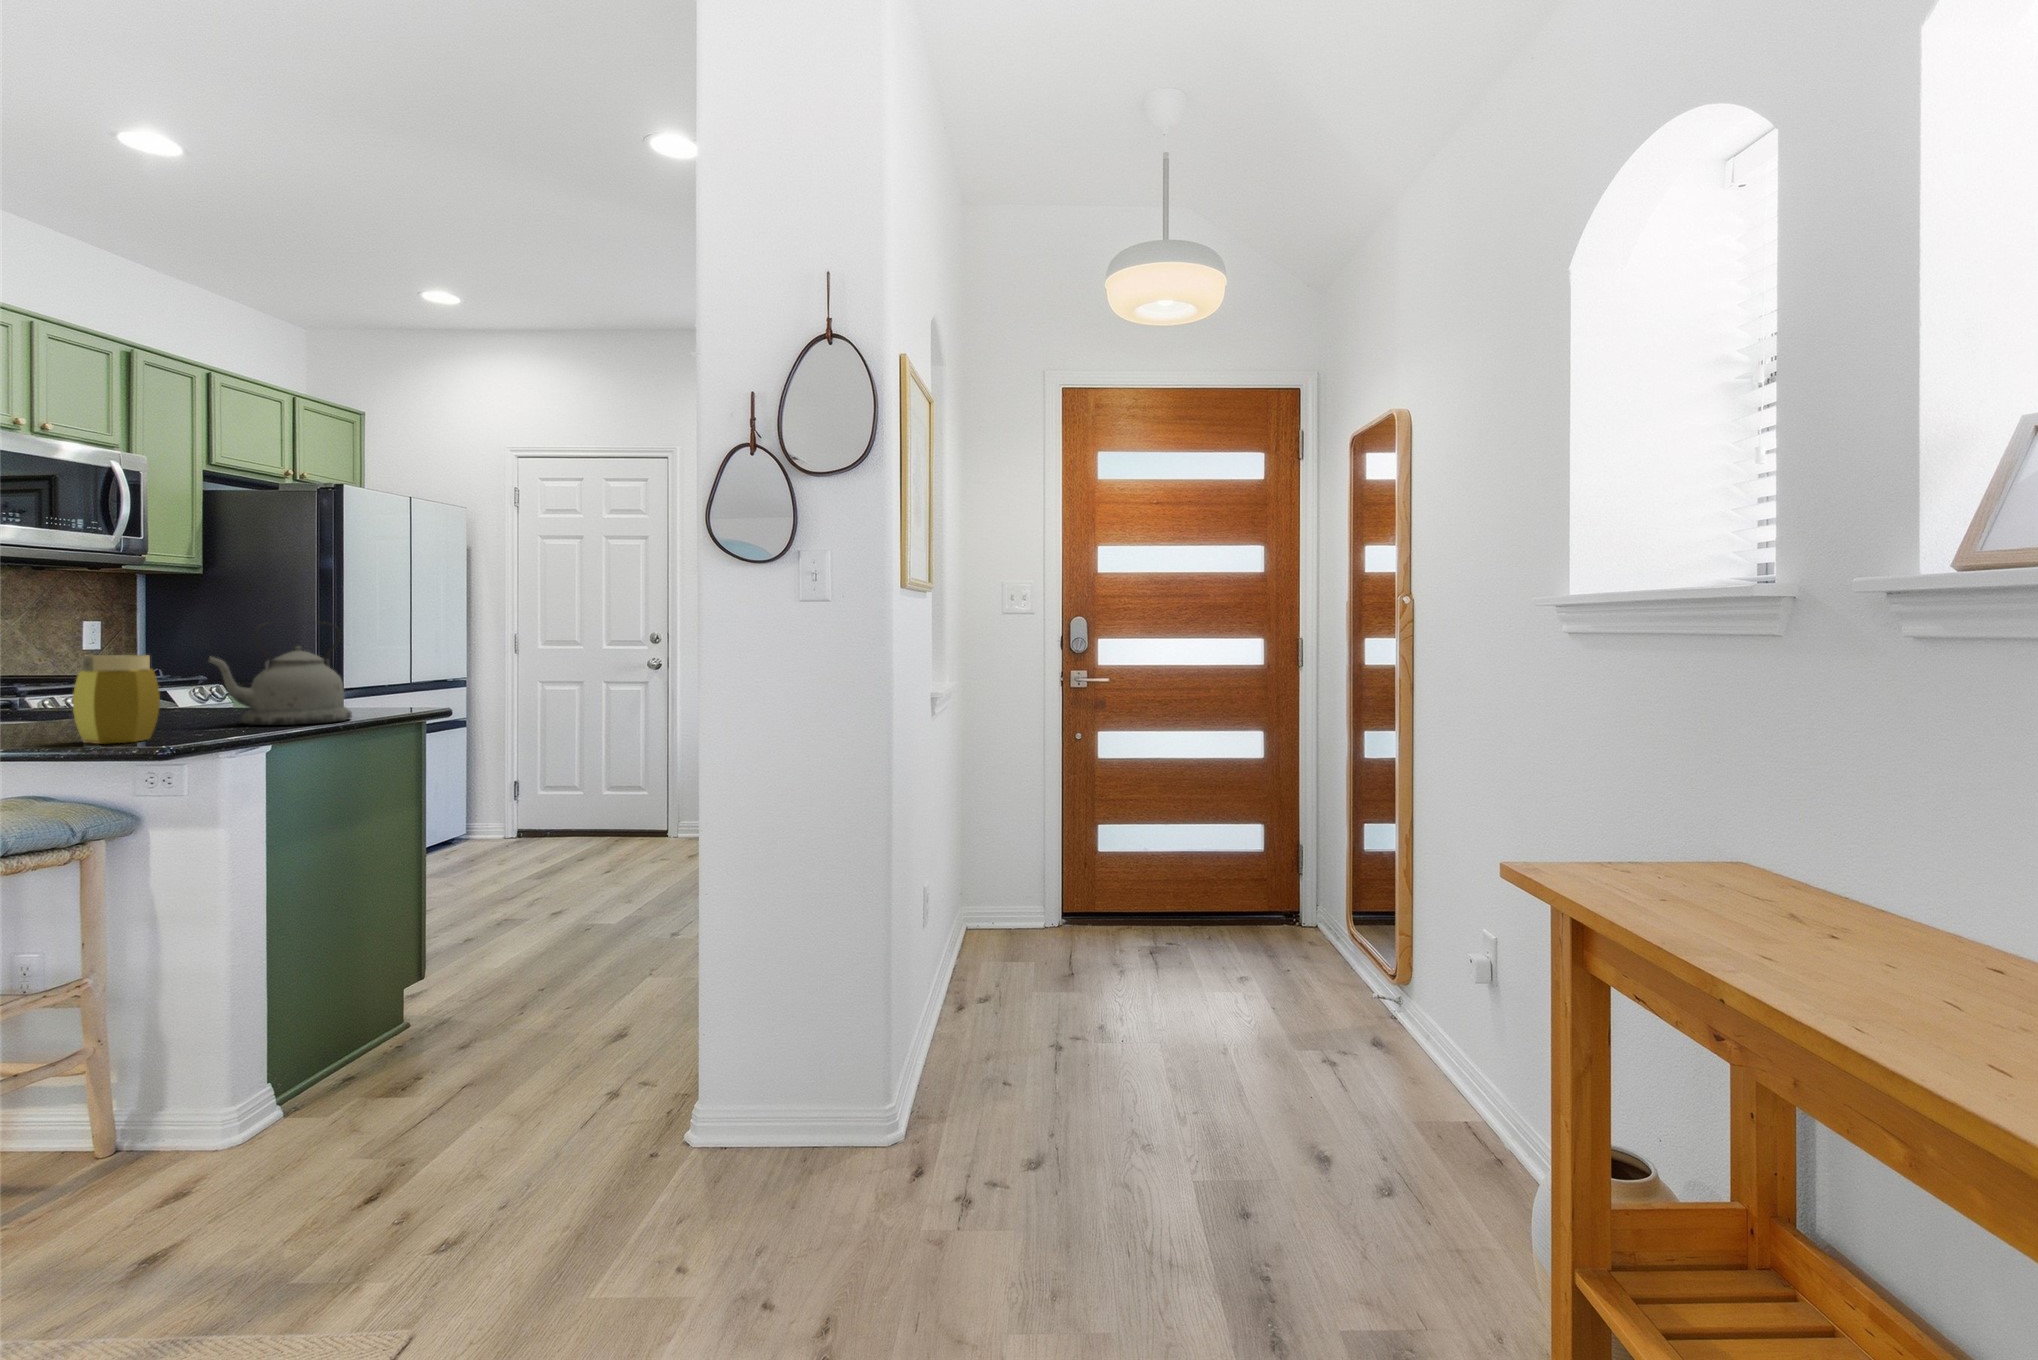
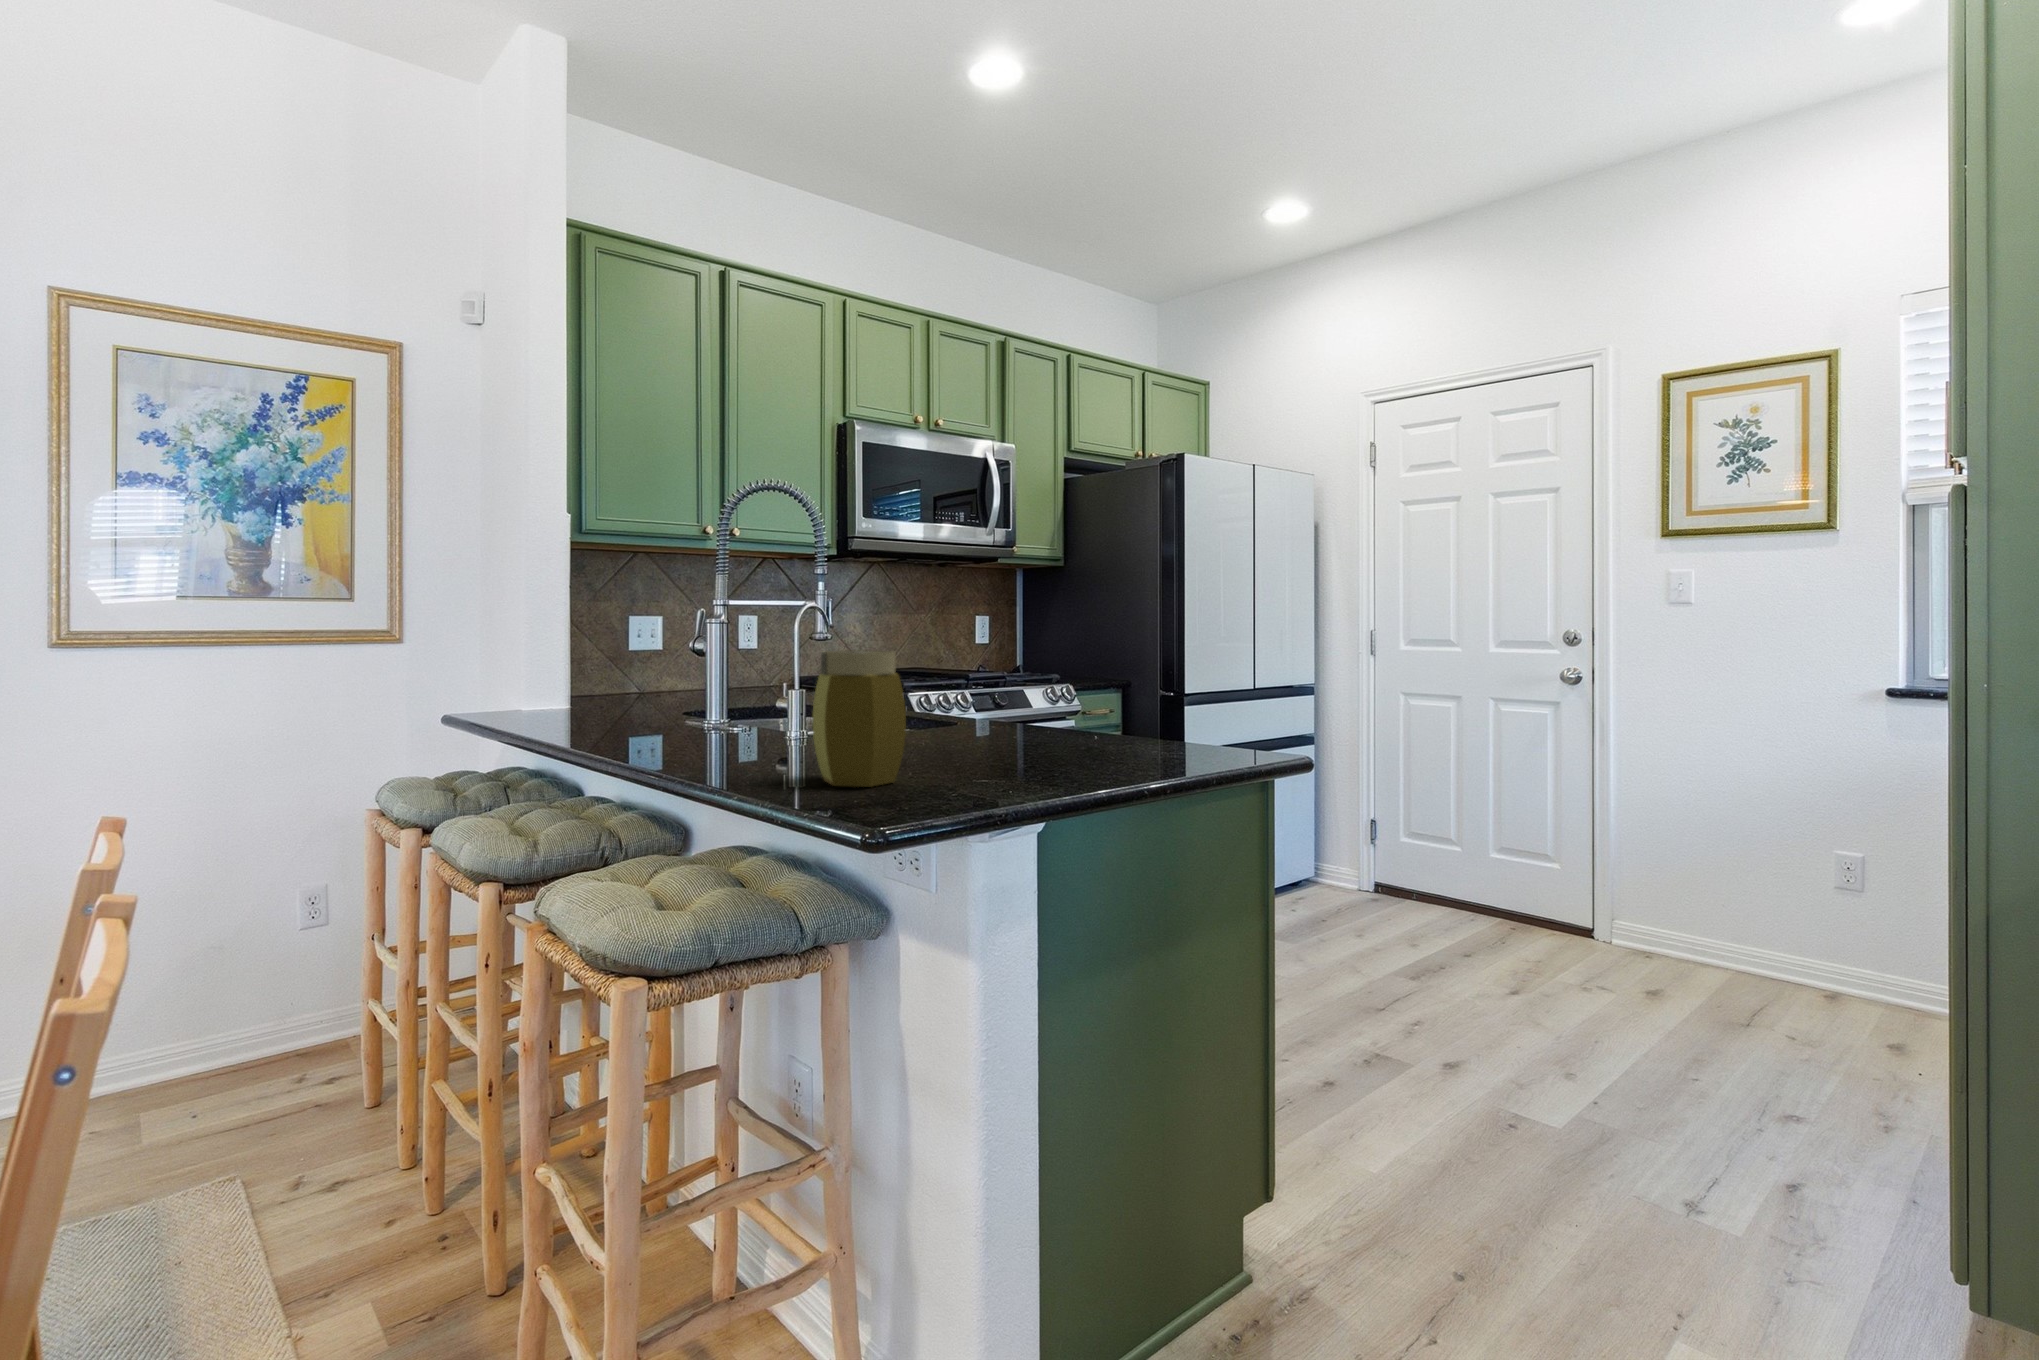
kettle: present [208,621,352,725] -> none [982,602,1165,767]

